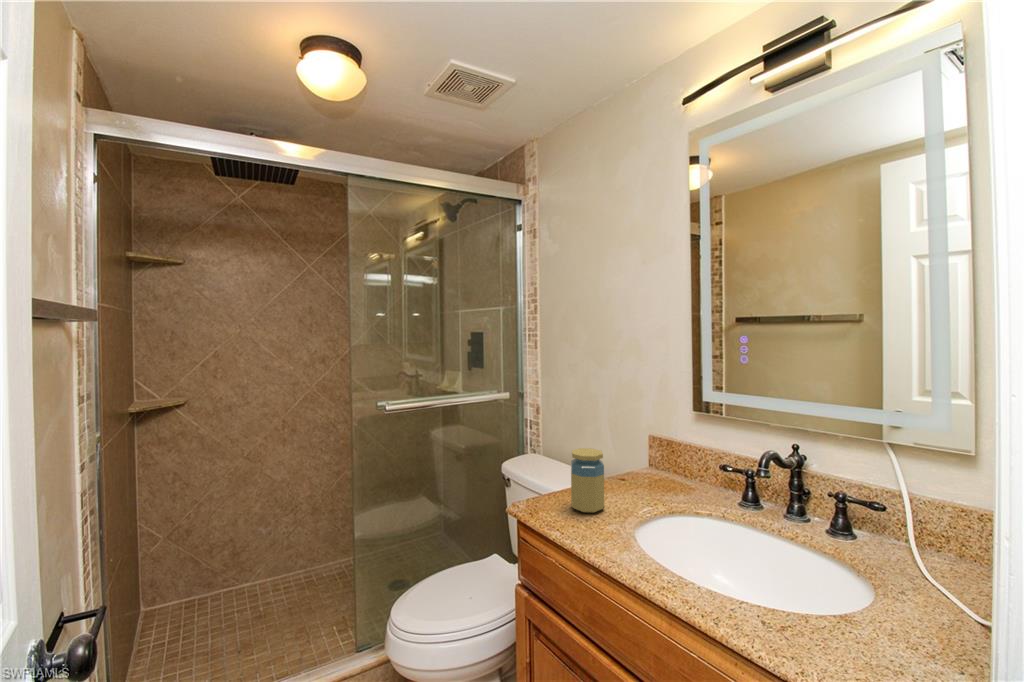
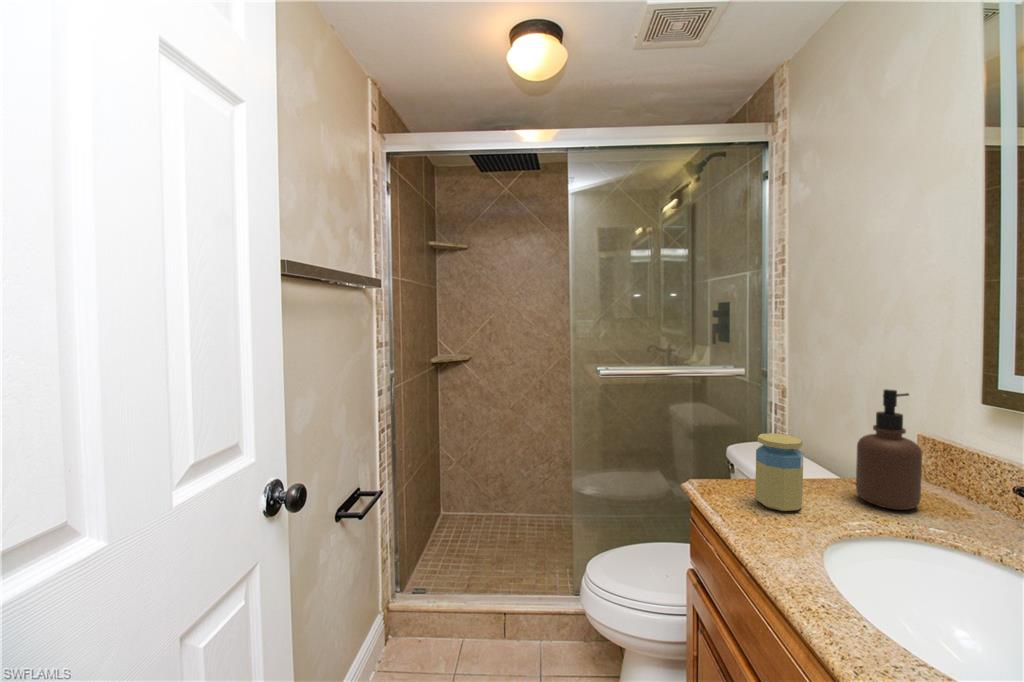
soap dispenser: none [626,404,664,492] -> present [856,389,922,510]

